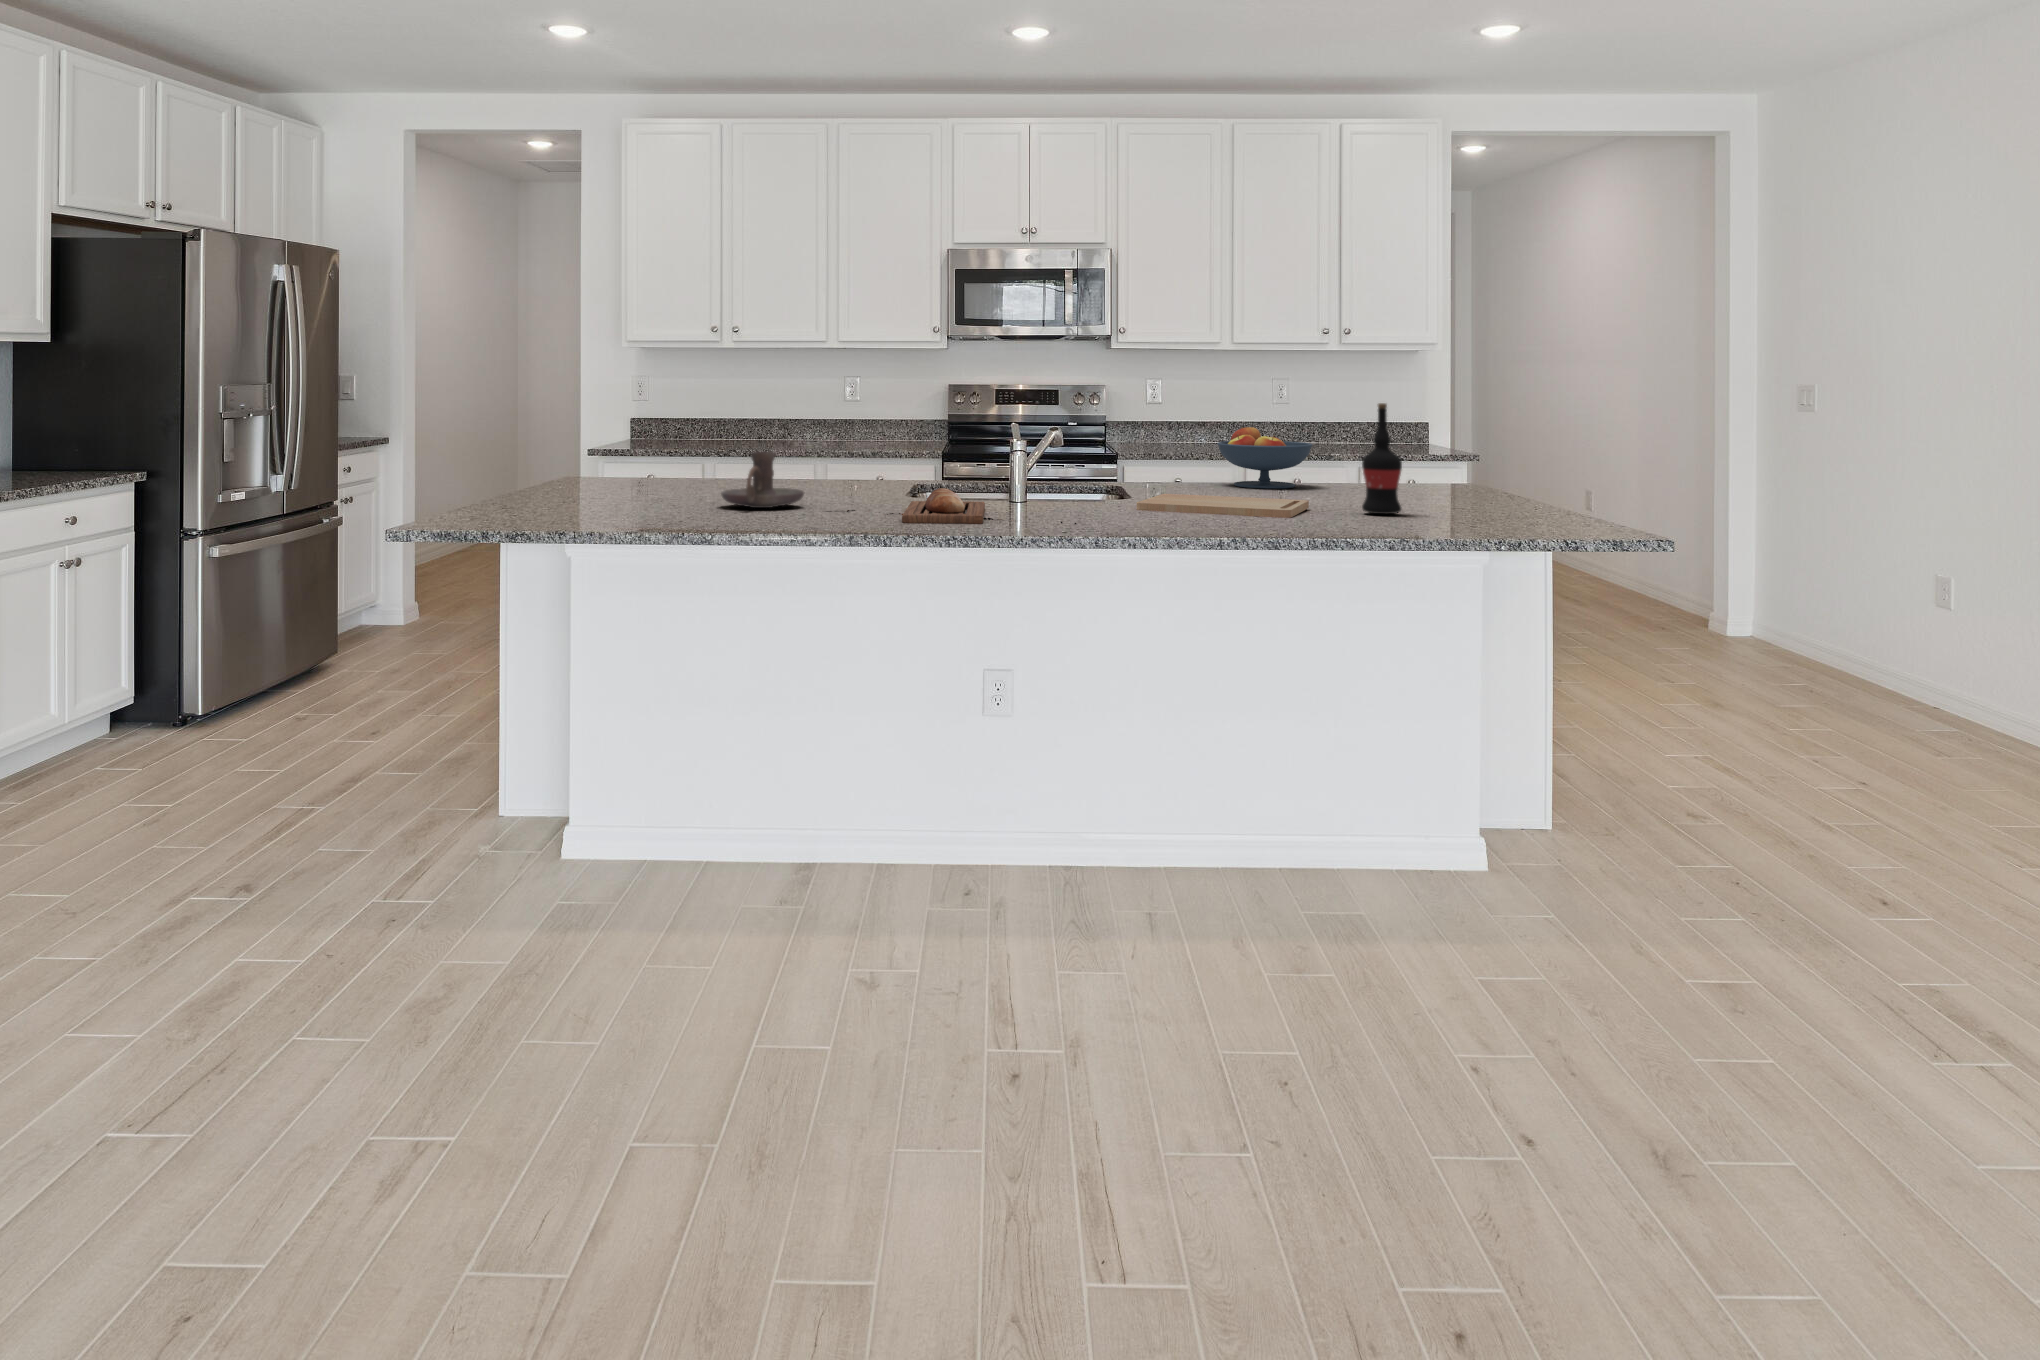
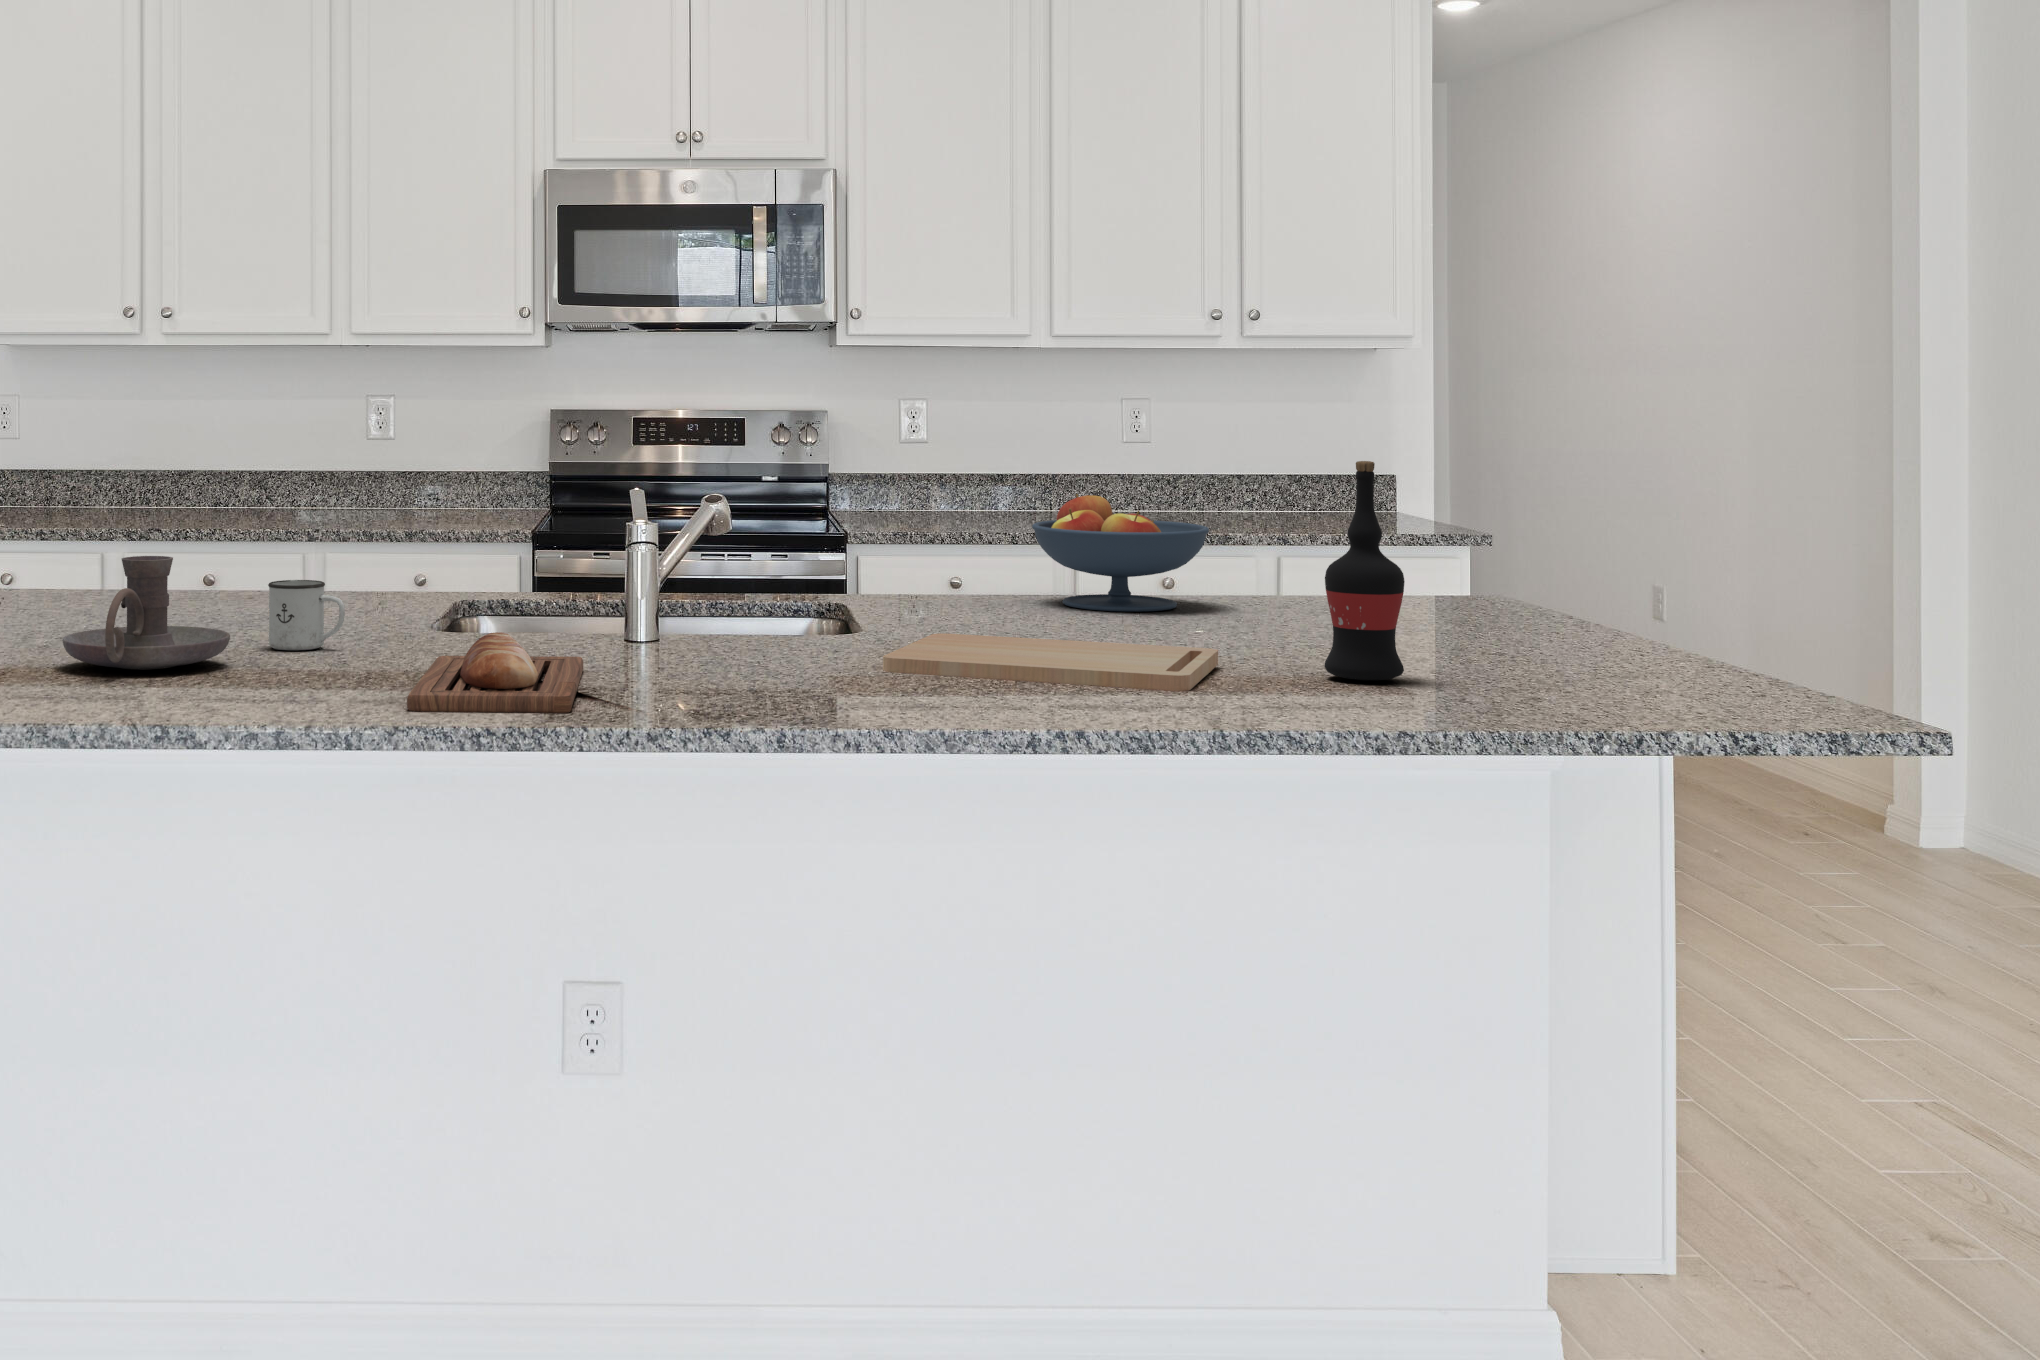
mug: none [820,466,859,502] -> present [268,580,345,650]

